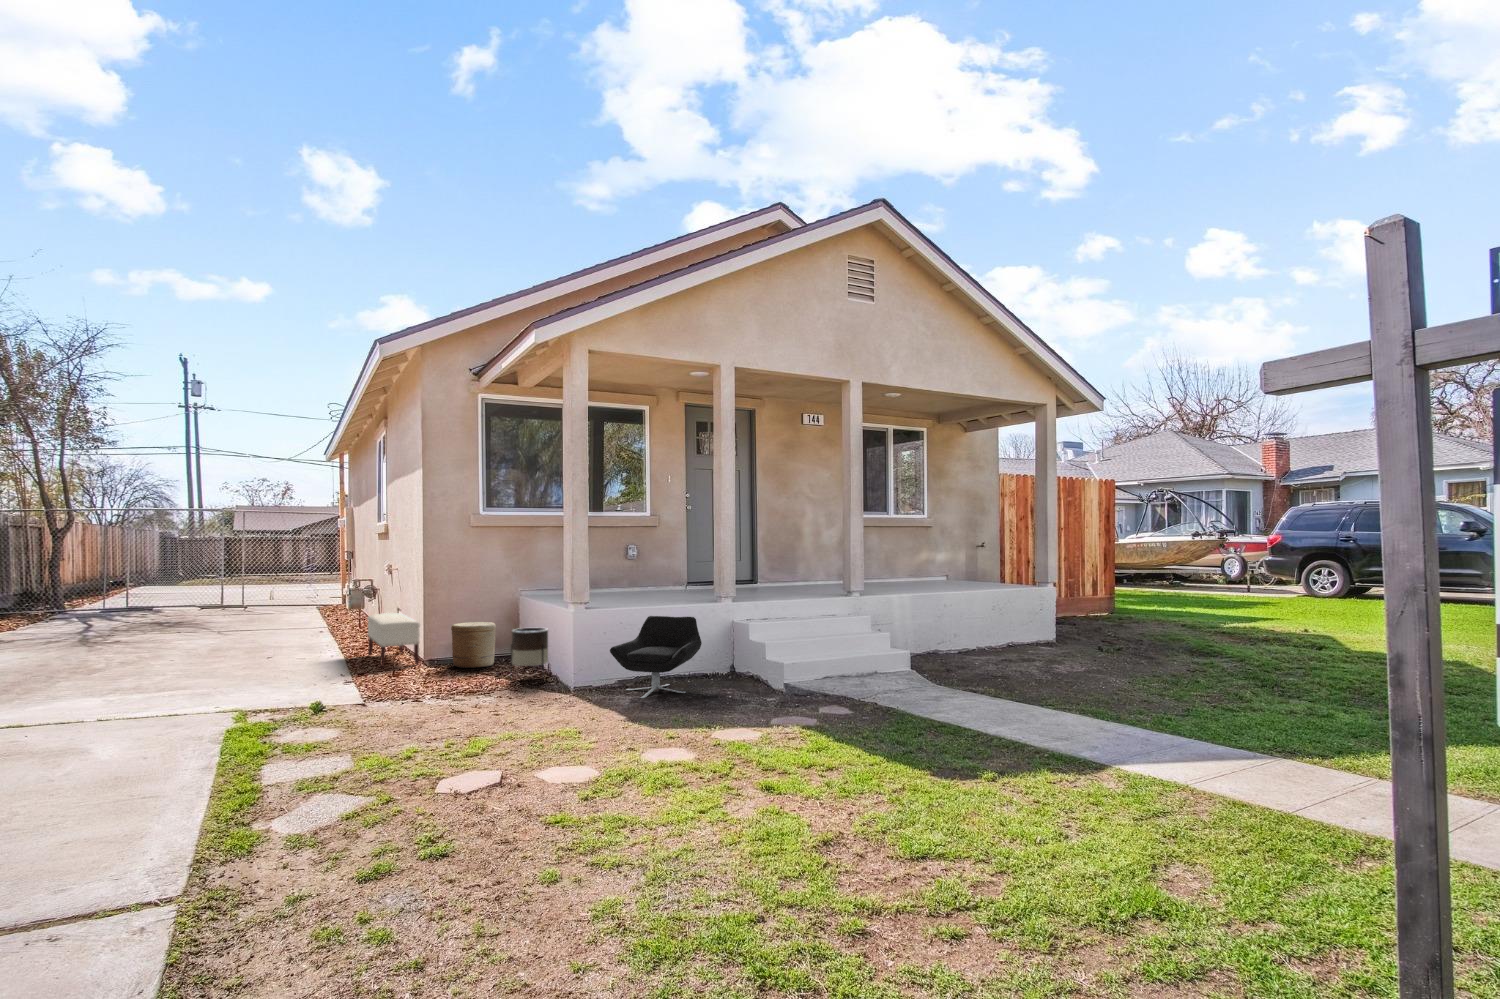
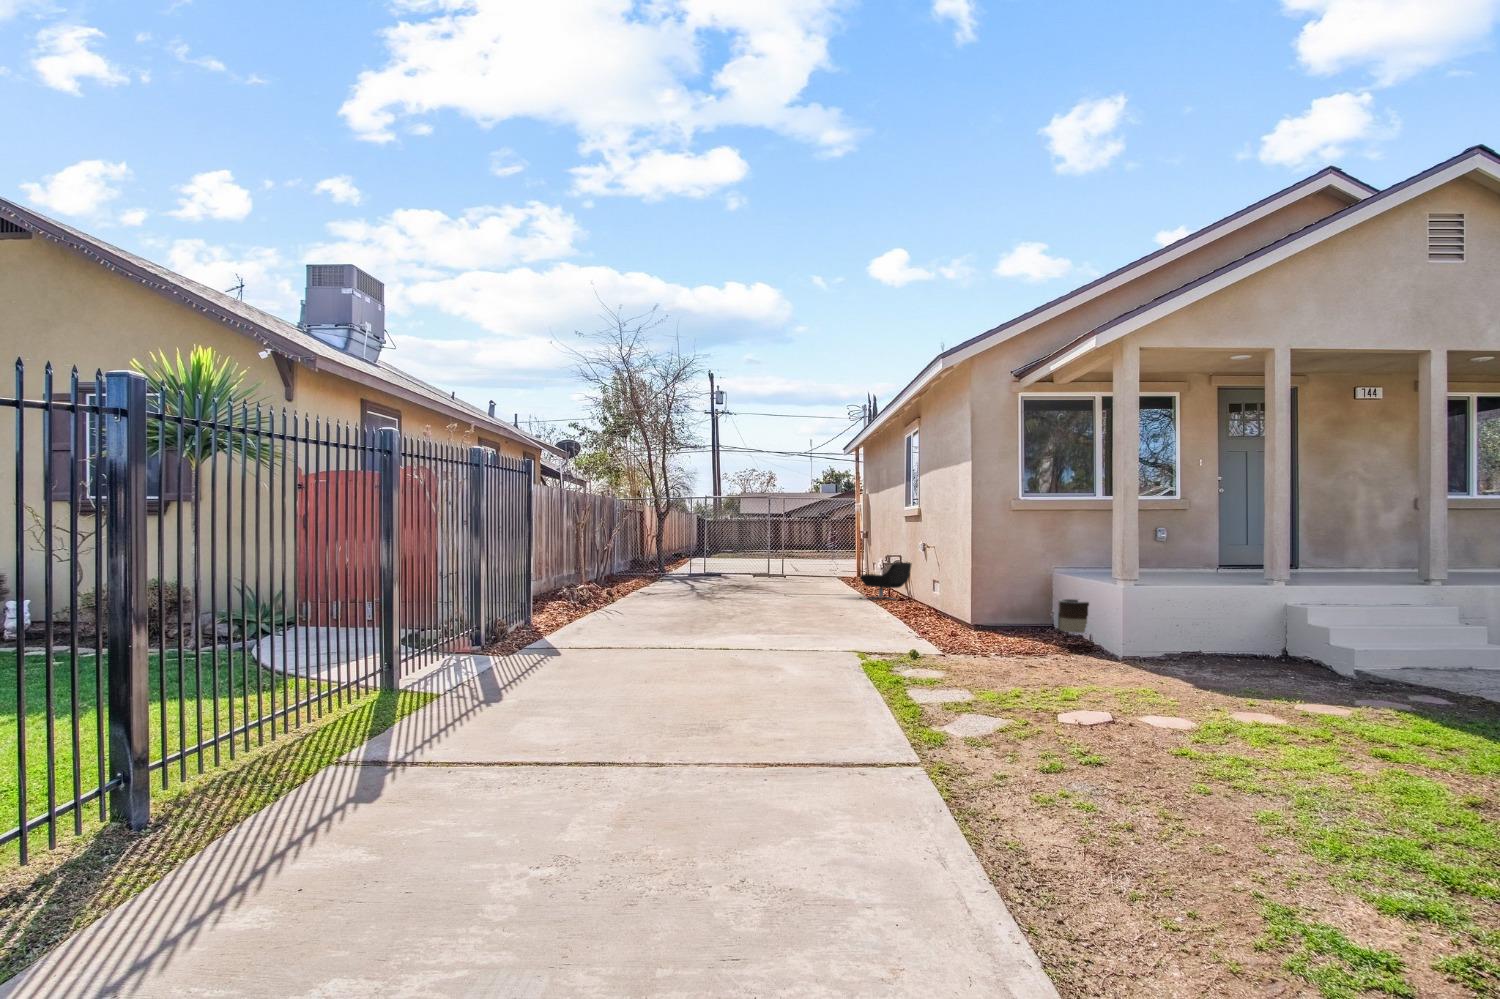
bench: present [368,613,420,667] -> none [917,582,968,626]
lounge chair: present [610,616,702,698] -> present [860,562,911,600]
woven basket: present [451,622,496,668] -> none [996,593,1035,632]

